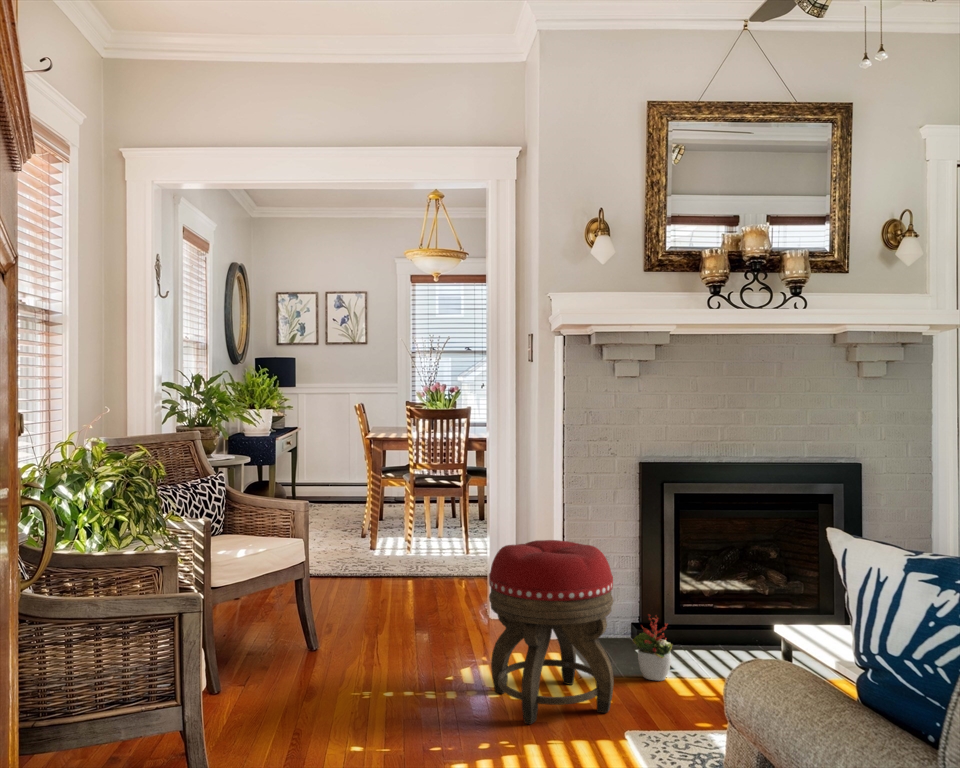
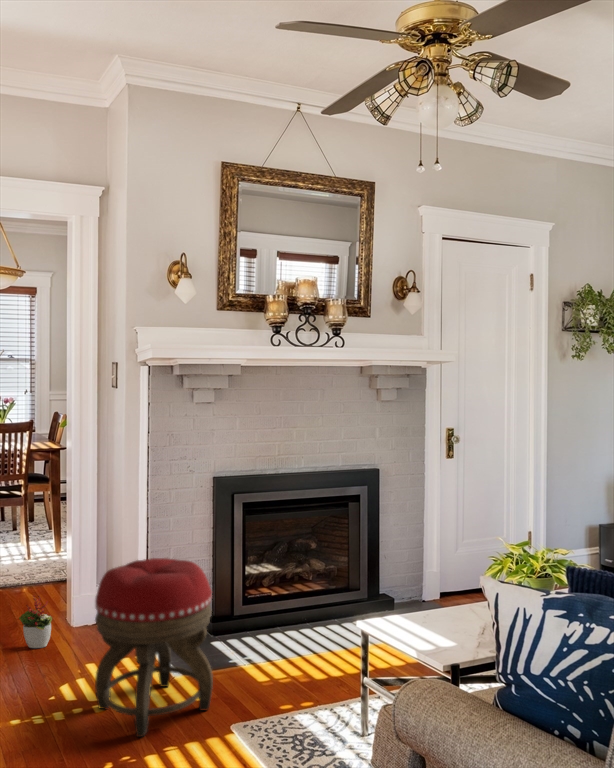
decorative plant: present [633,615,672,681] -> present [19,595,52,648]

